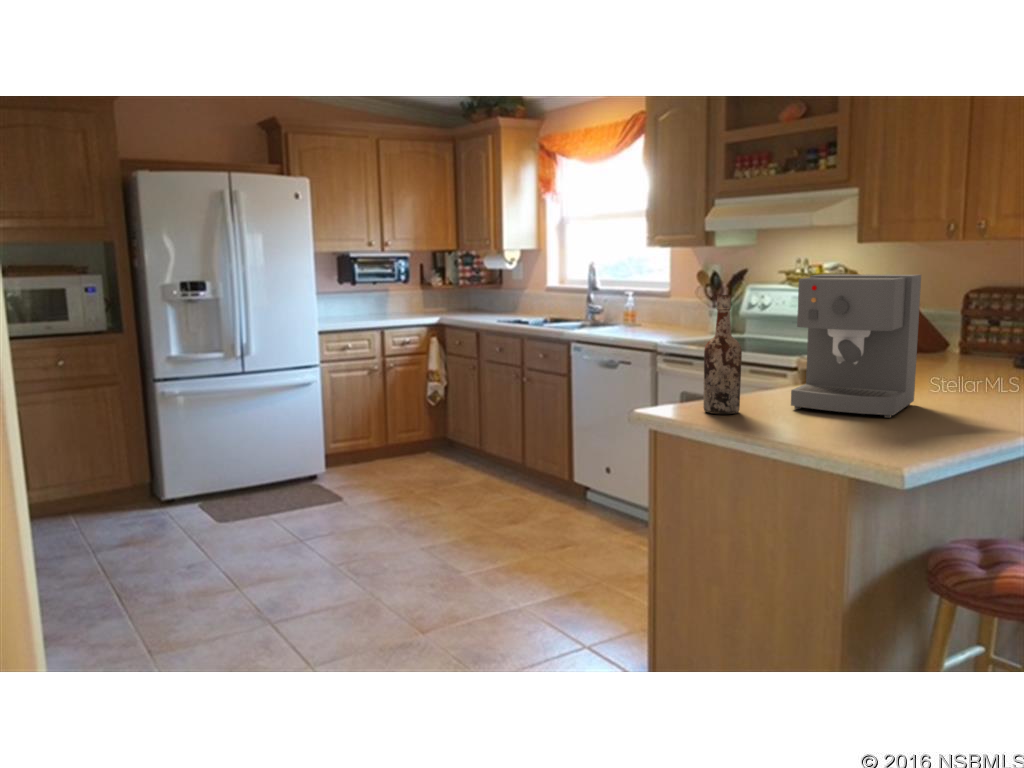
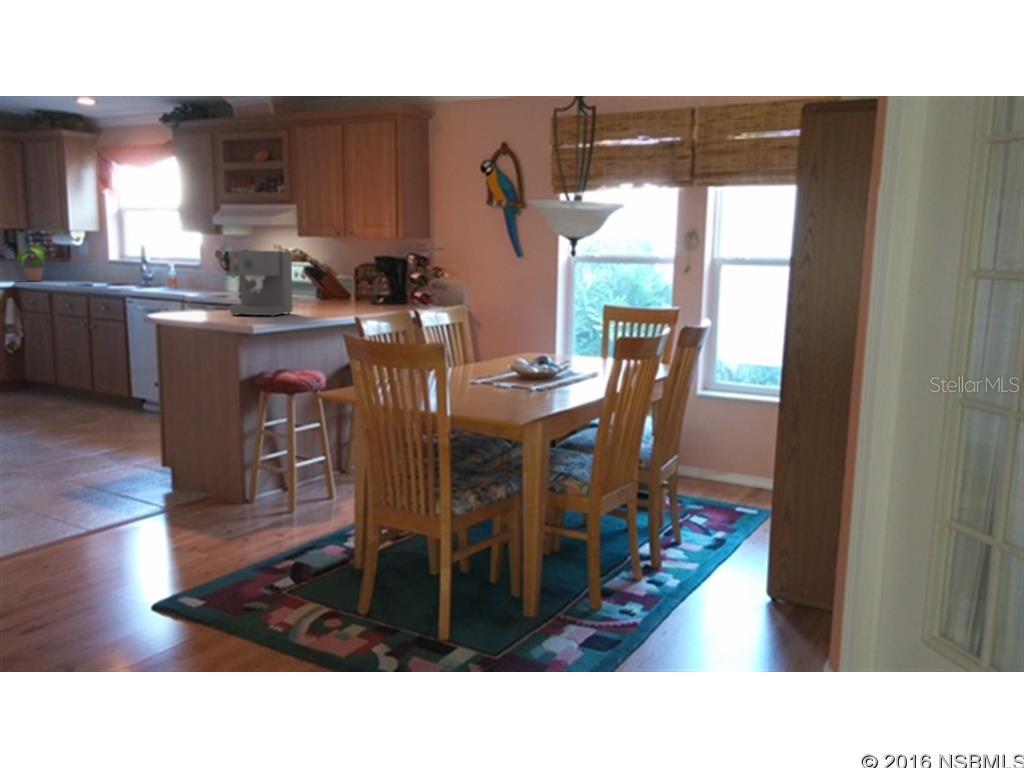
potted plant: none [438,270,483,315] -> present [18,246,45,281]
wine bottle: present [704,295,742,414] -> none [183,258,203,317]

